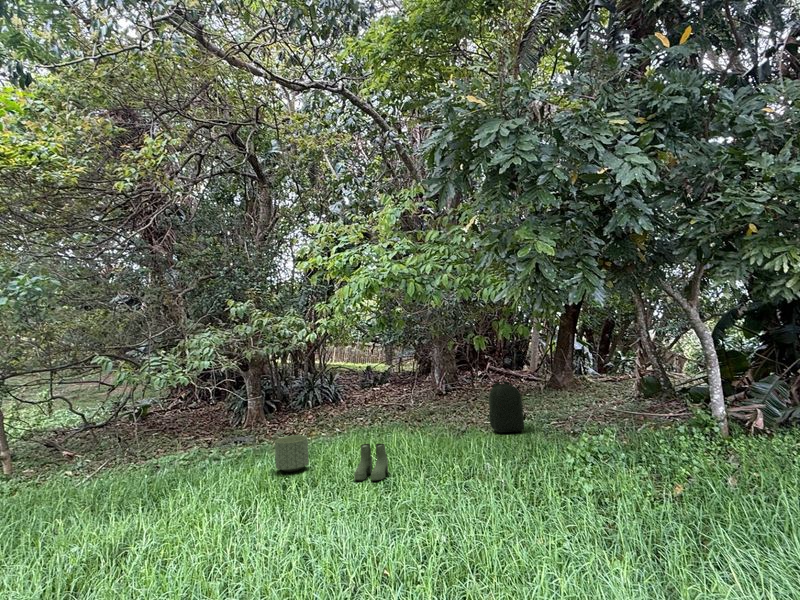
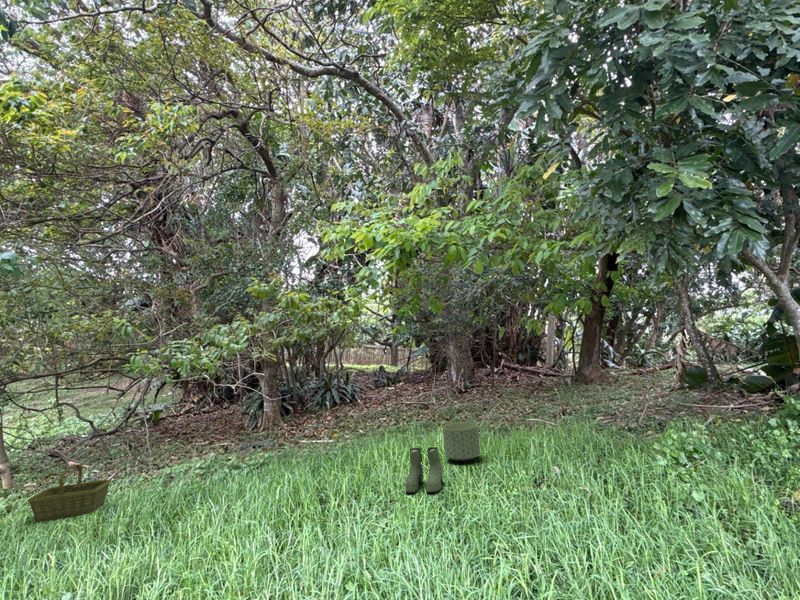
backpack: present [489,381,524,433] -> none [533,374,575,430]
planter: present [275,435,309,472] -> present [443,422,480,462]
basket: none [36,452,106,499] -> present [28,465,110,522]

